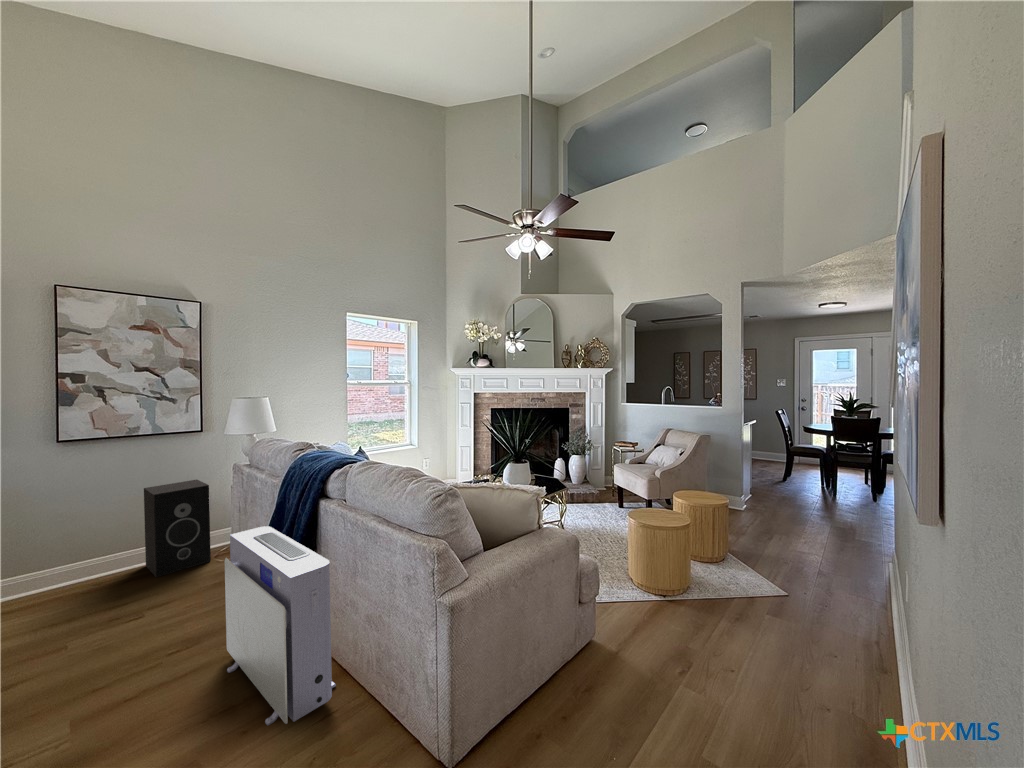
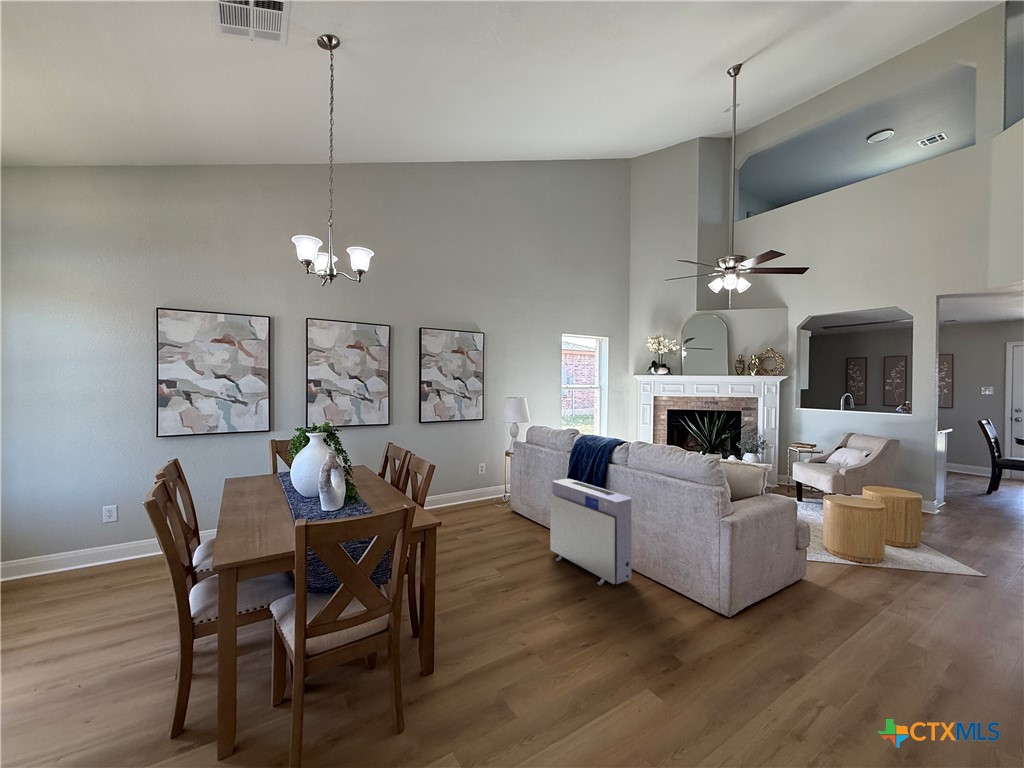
speaker: present [144,480,211,577] -> none [457,452,495,511]

